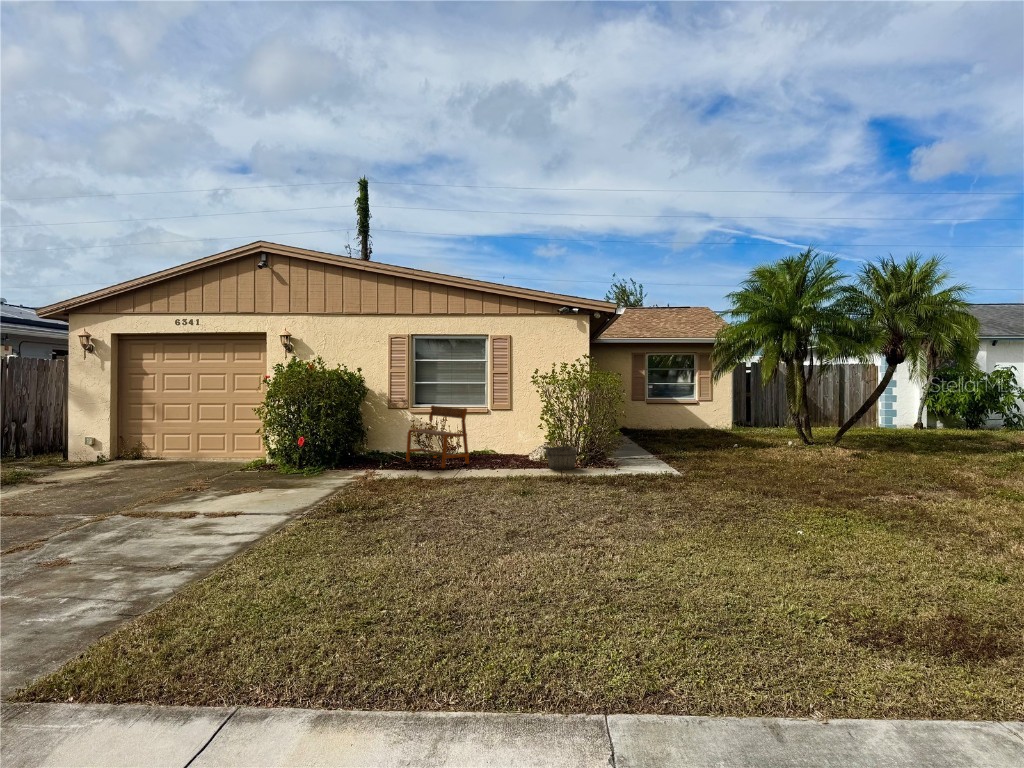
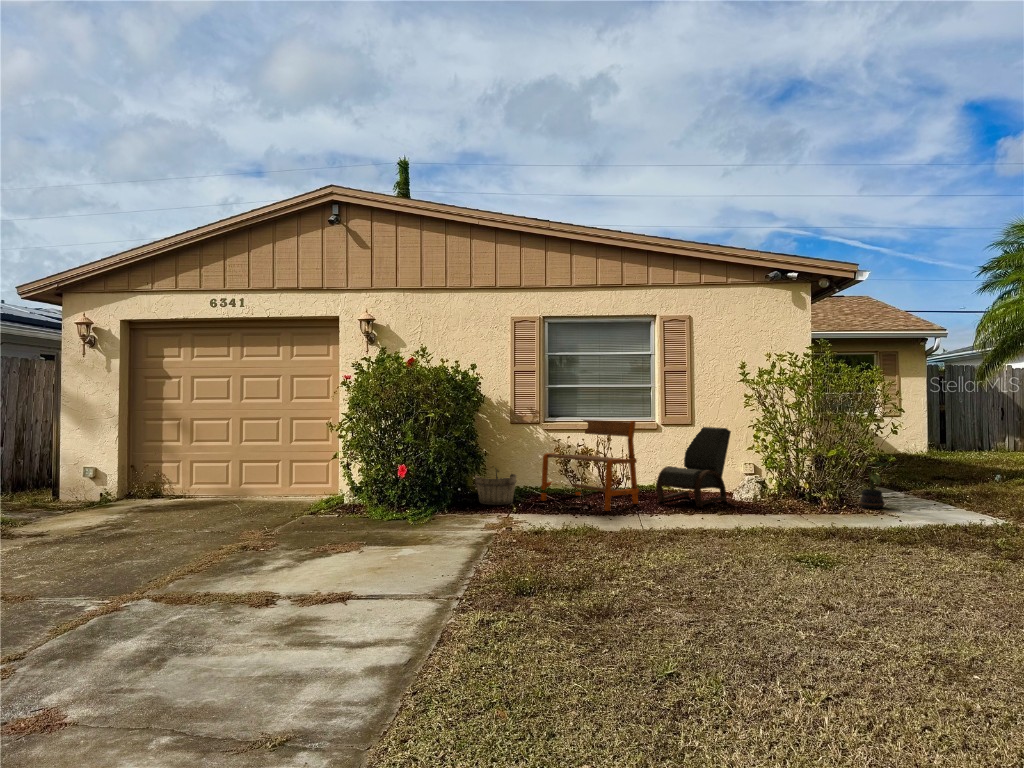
lounge chair: none [483,411,536,466] -> present [656,427,731,507]
potted plant: none [602,429,629,467] -> present [860,462,890,509]
wooden bucket: present [546,444,577,470] -> present [475,468,517,505]

